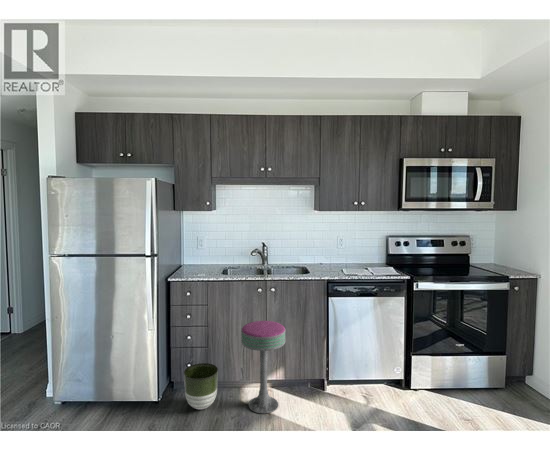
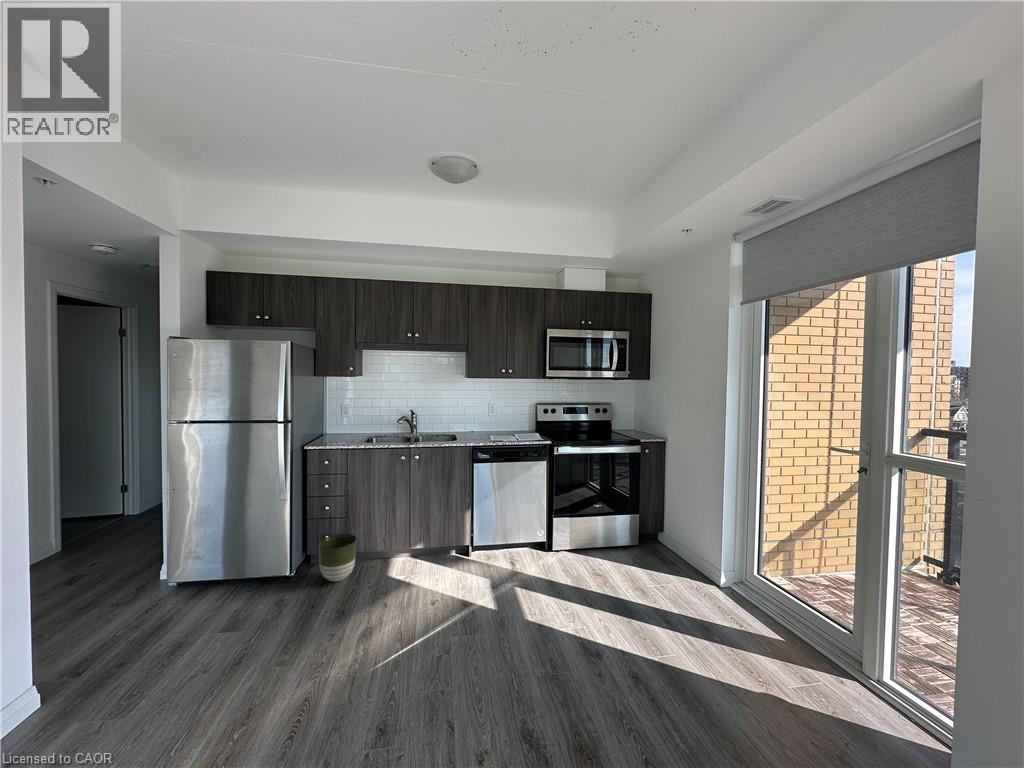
bar stool: present [241,321,286,414] -> none [382,488,428,581]

